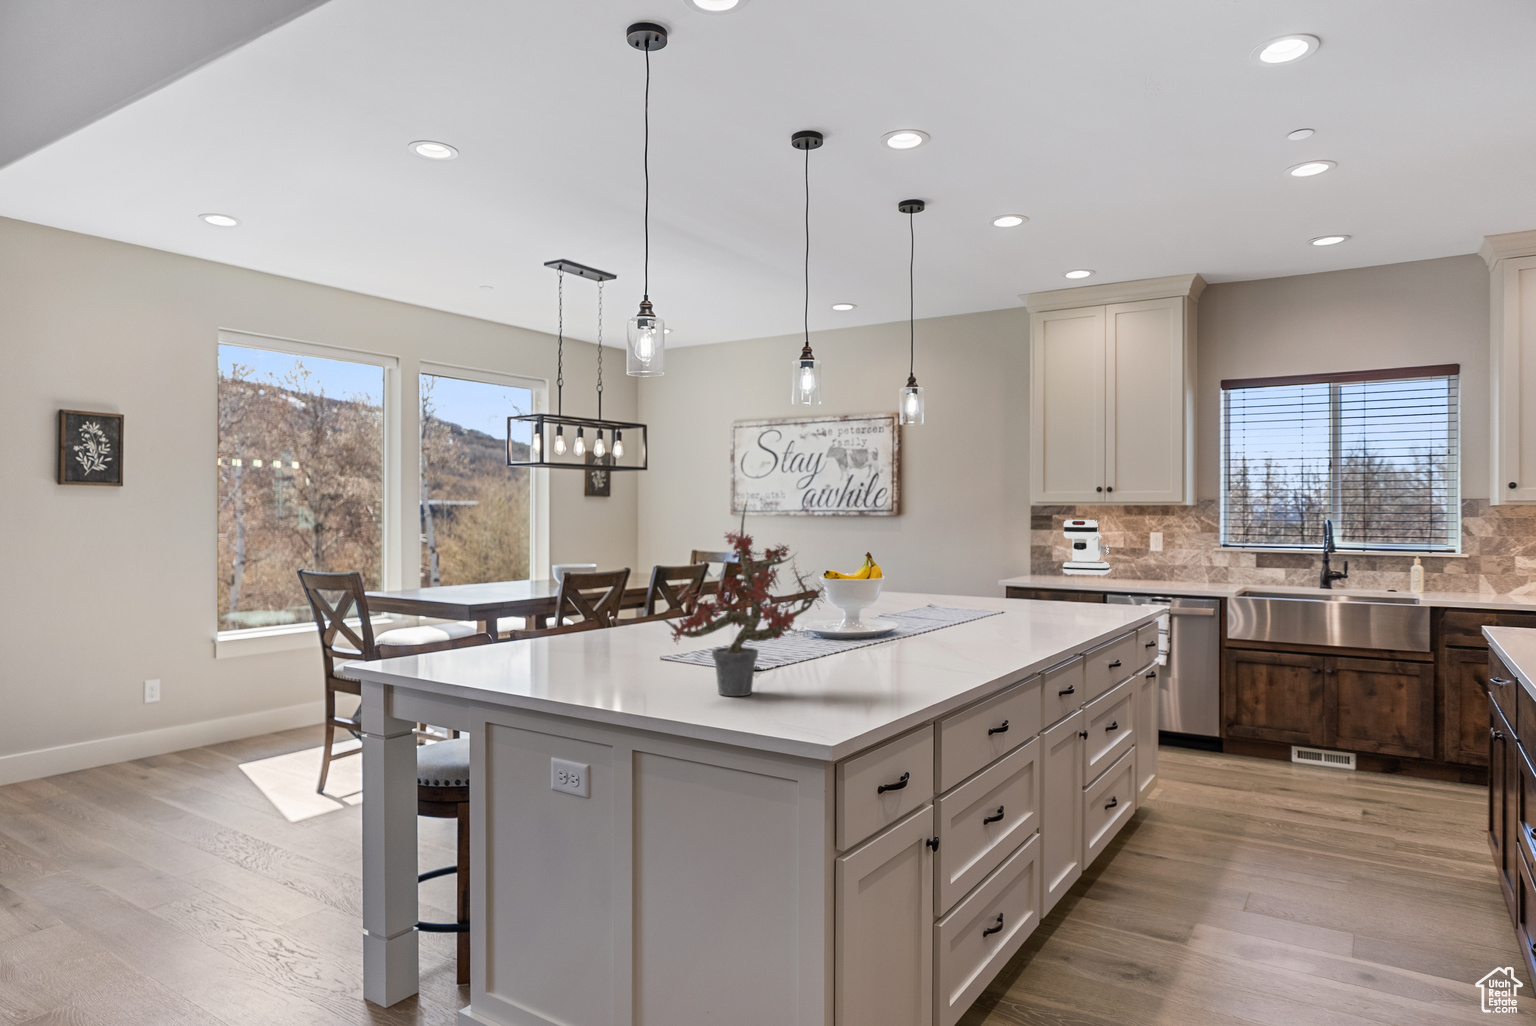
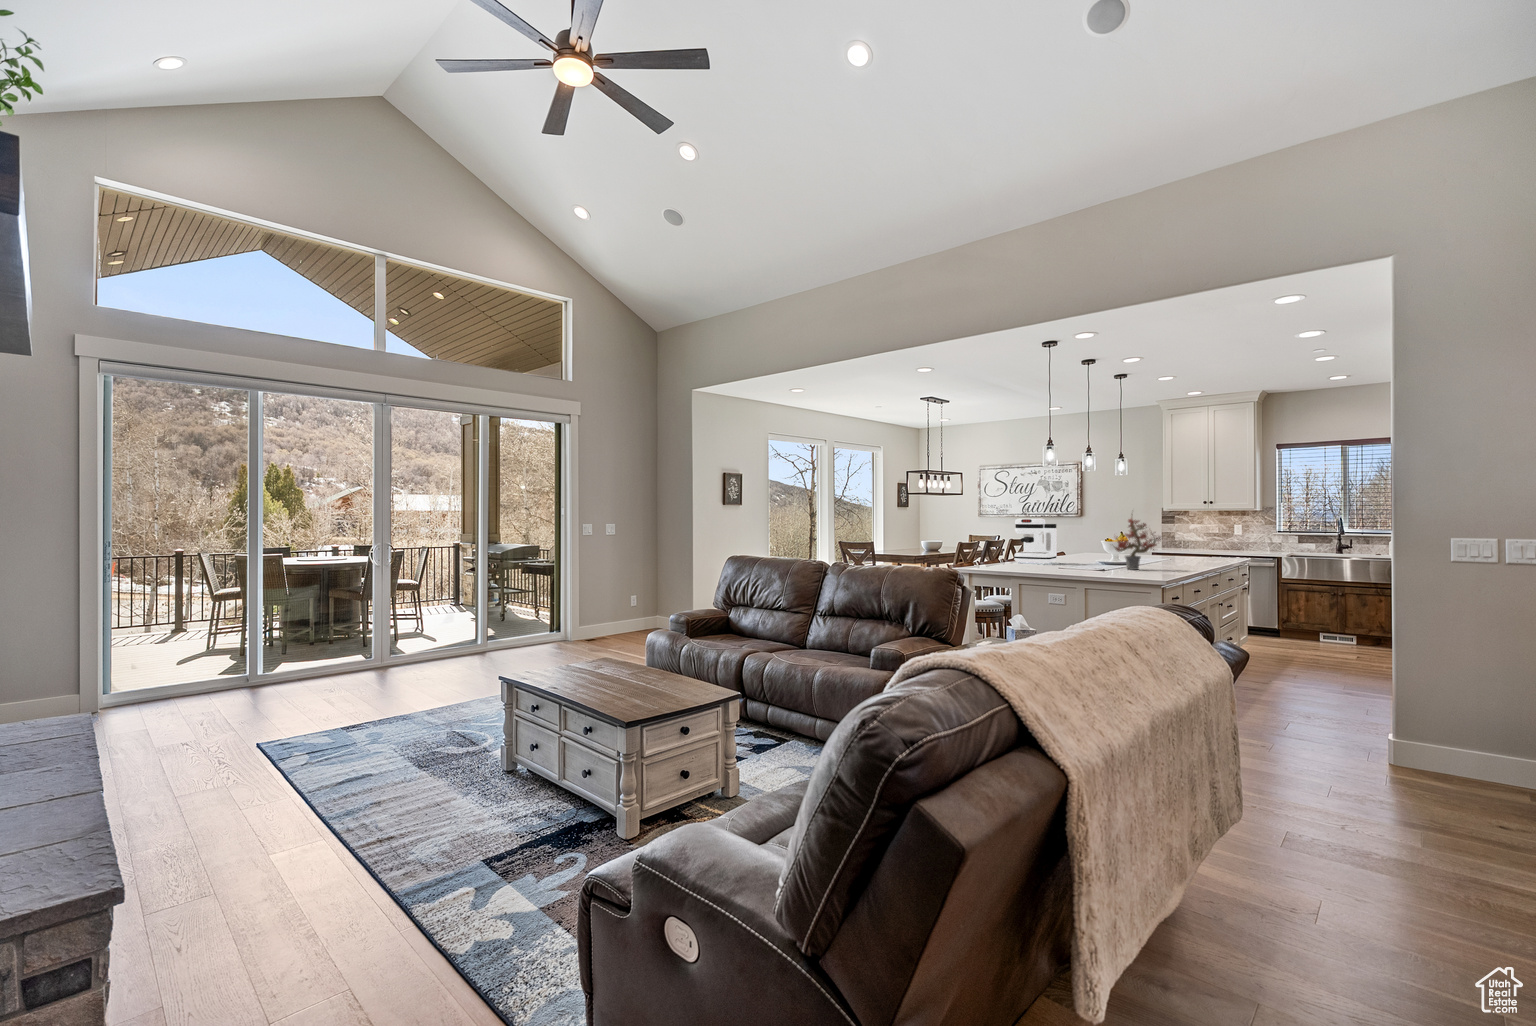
coffee maker: present [1063,520,1112,576] -> present [1014,518,1057,564]

